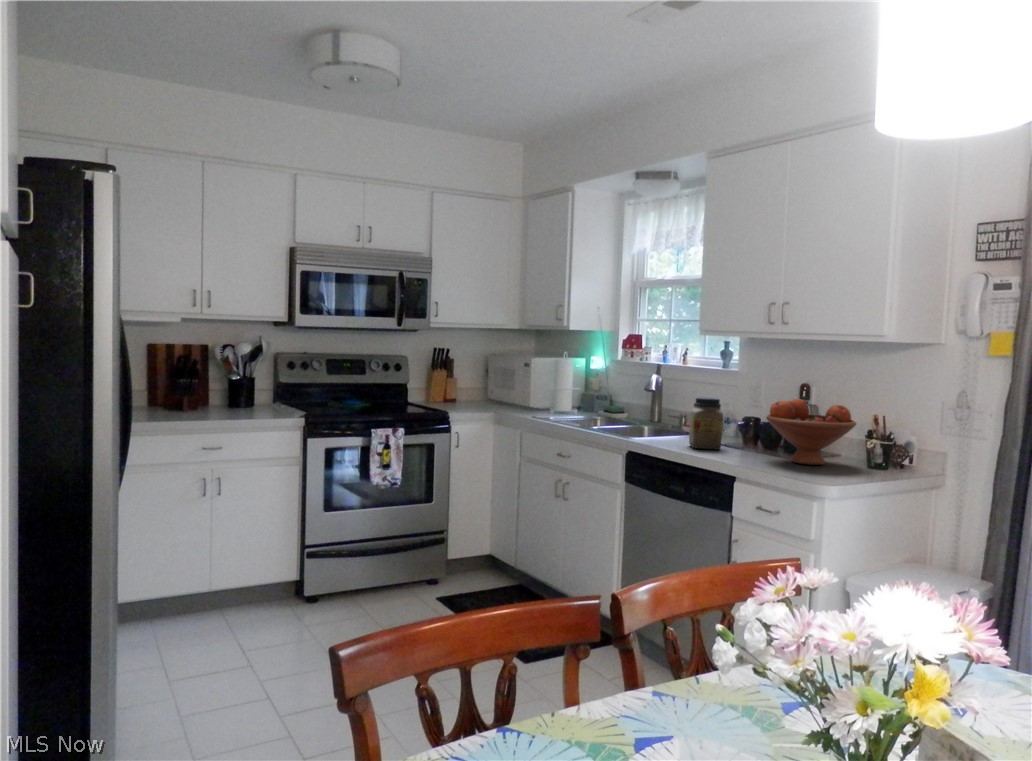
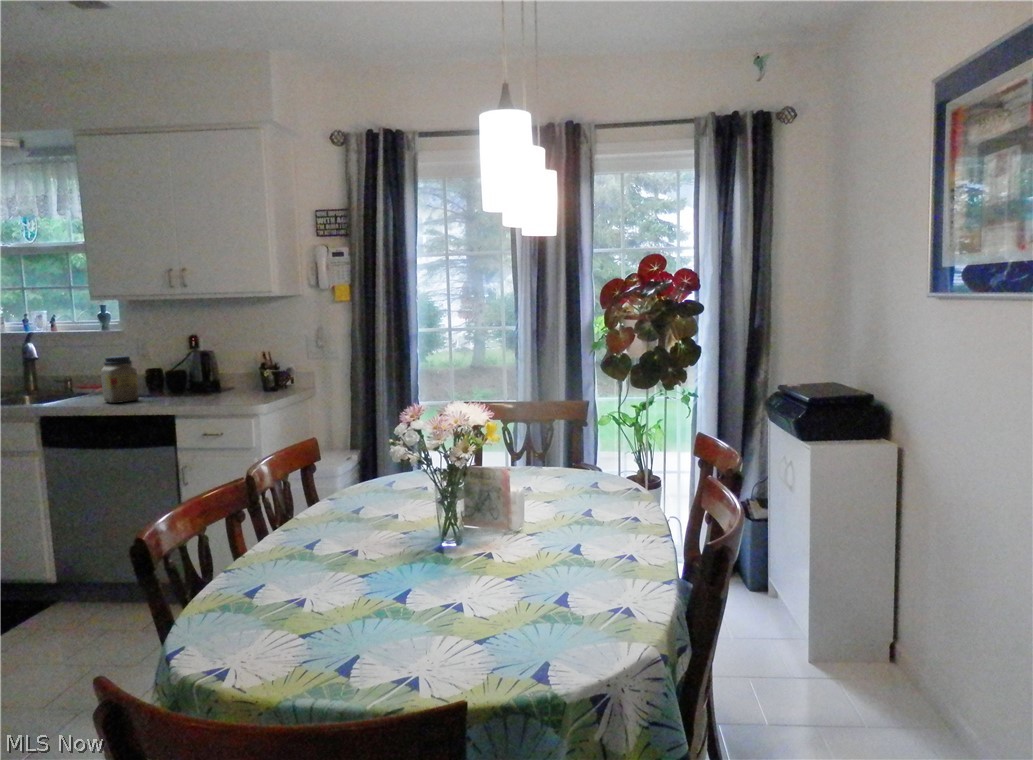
fruit bowl: present [766,399,856,465] -> none [183,347,256,397]

